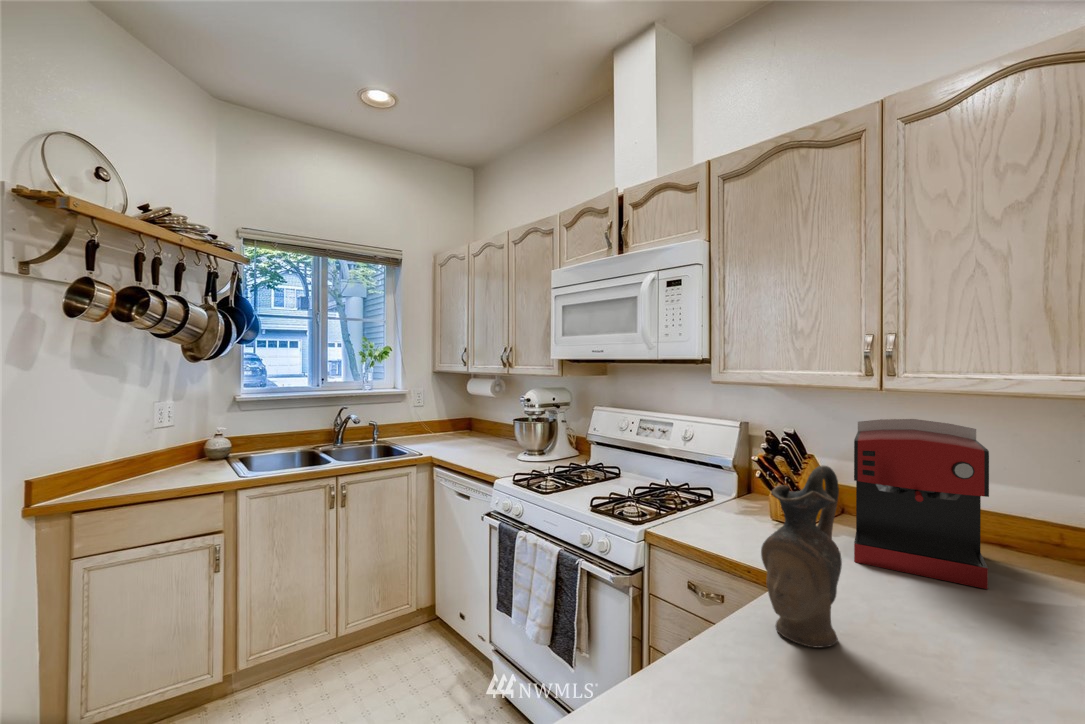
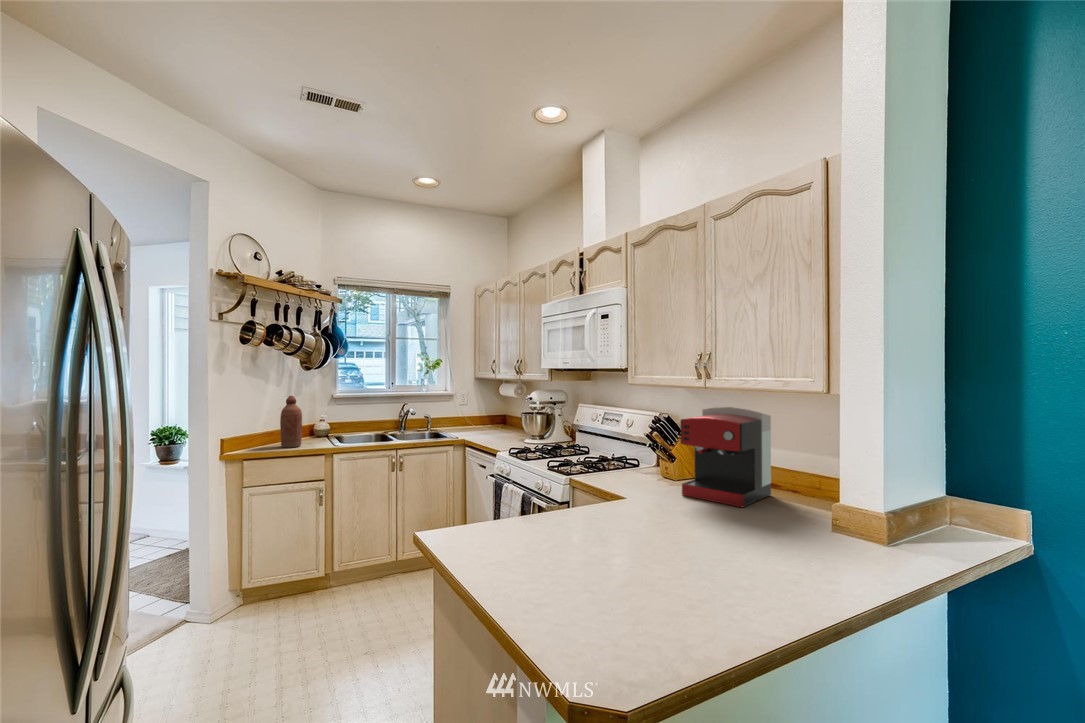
bottle: none [145,401,184,483] -> present [280,396,302,448]
ceramic pitcher: present [761,466,842,648] -> none [577,426,624,517]

